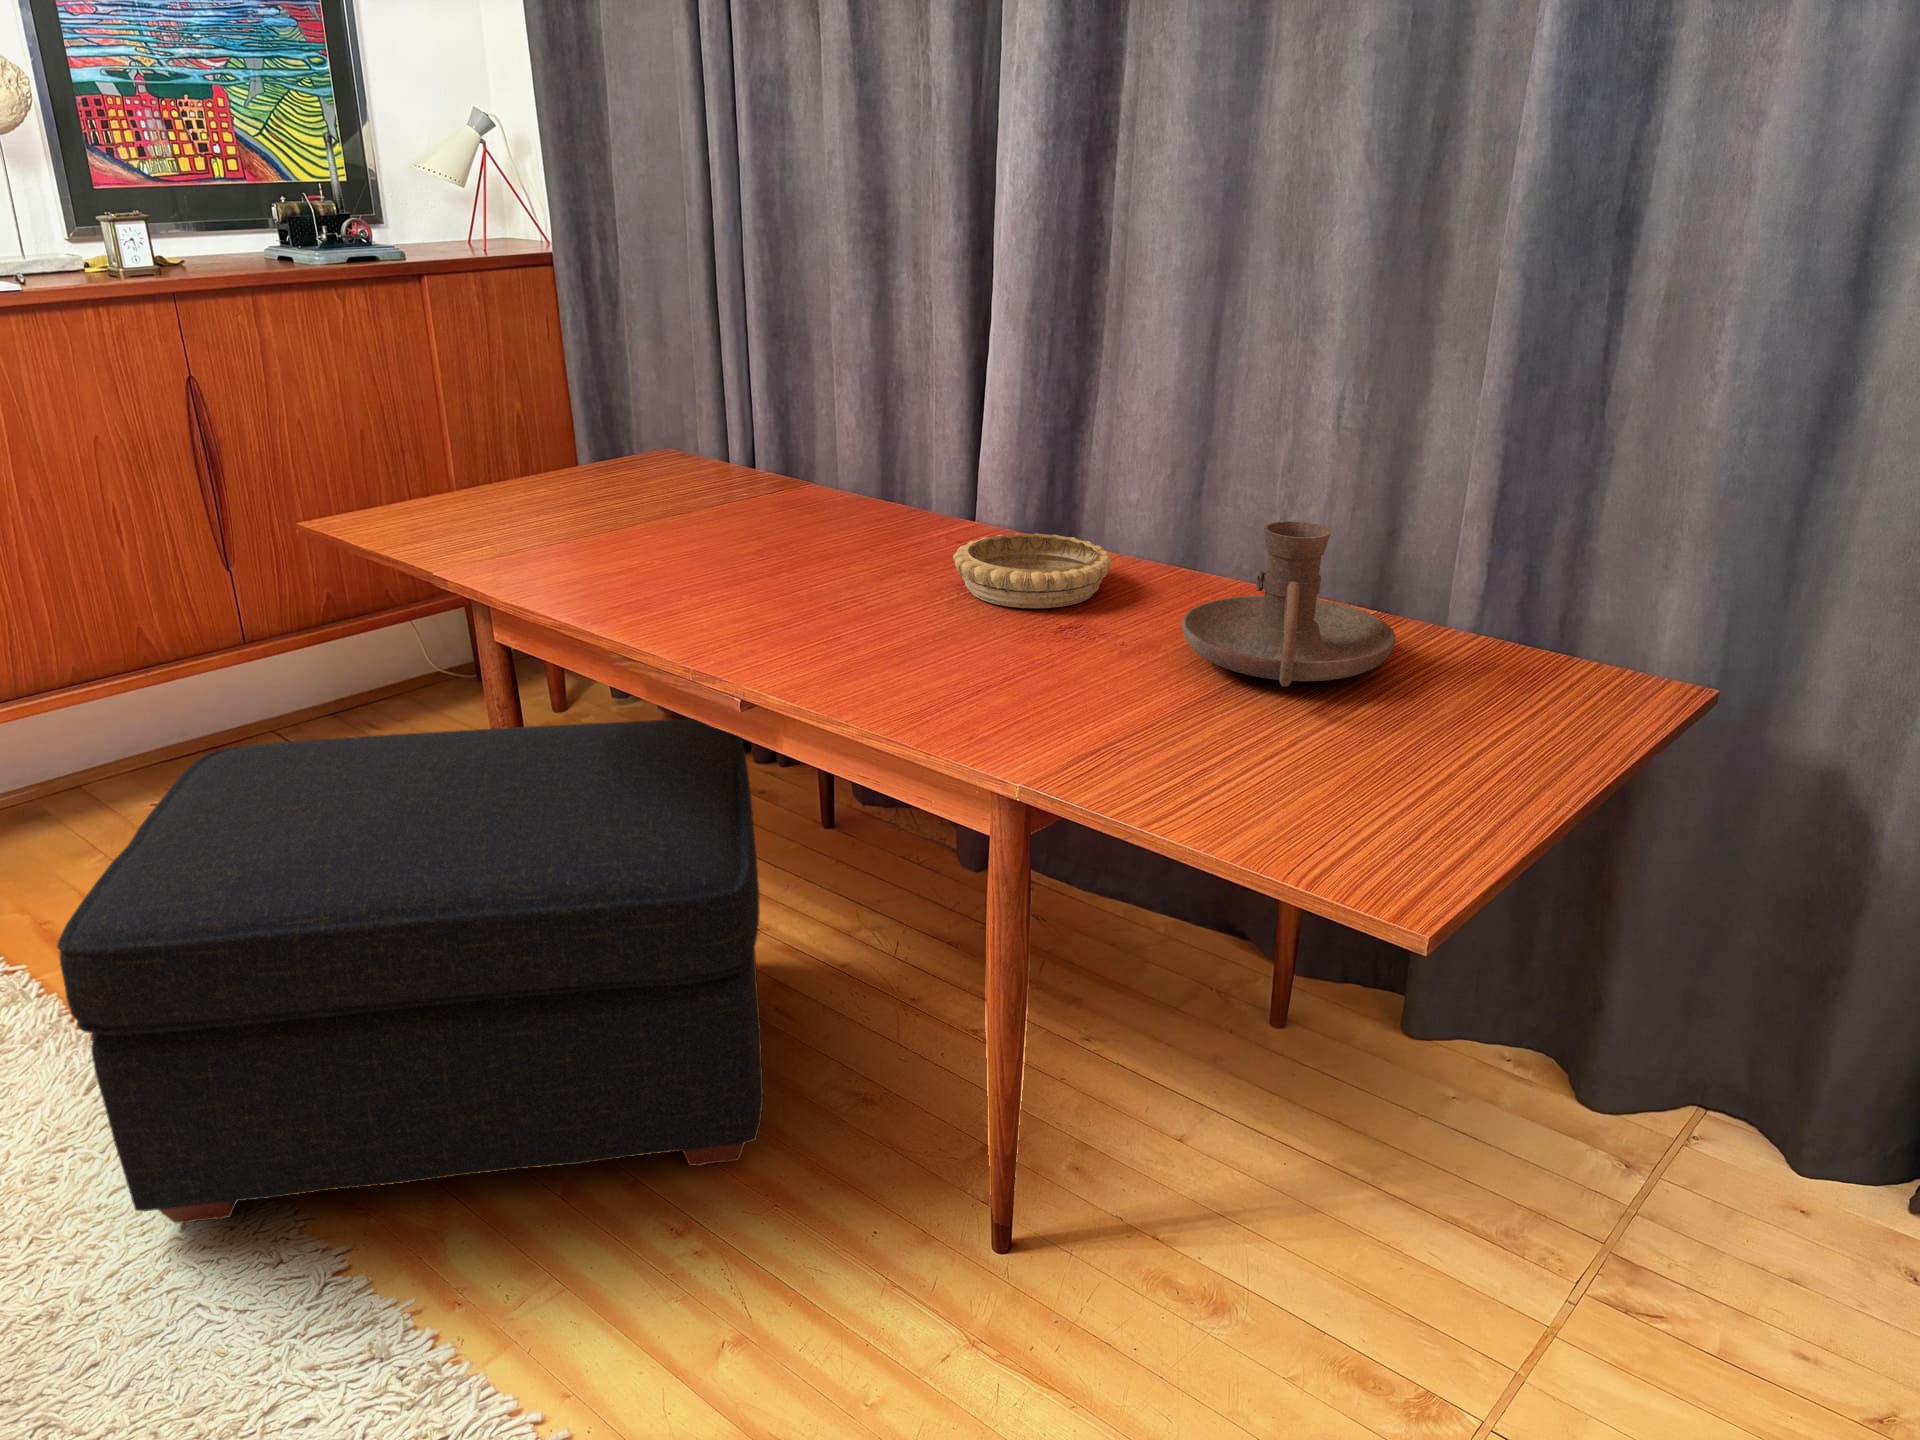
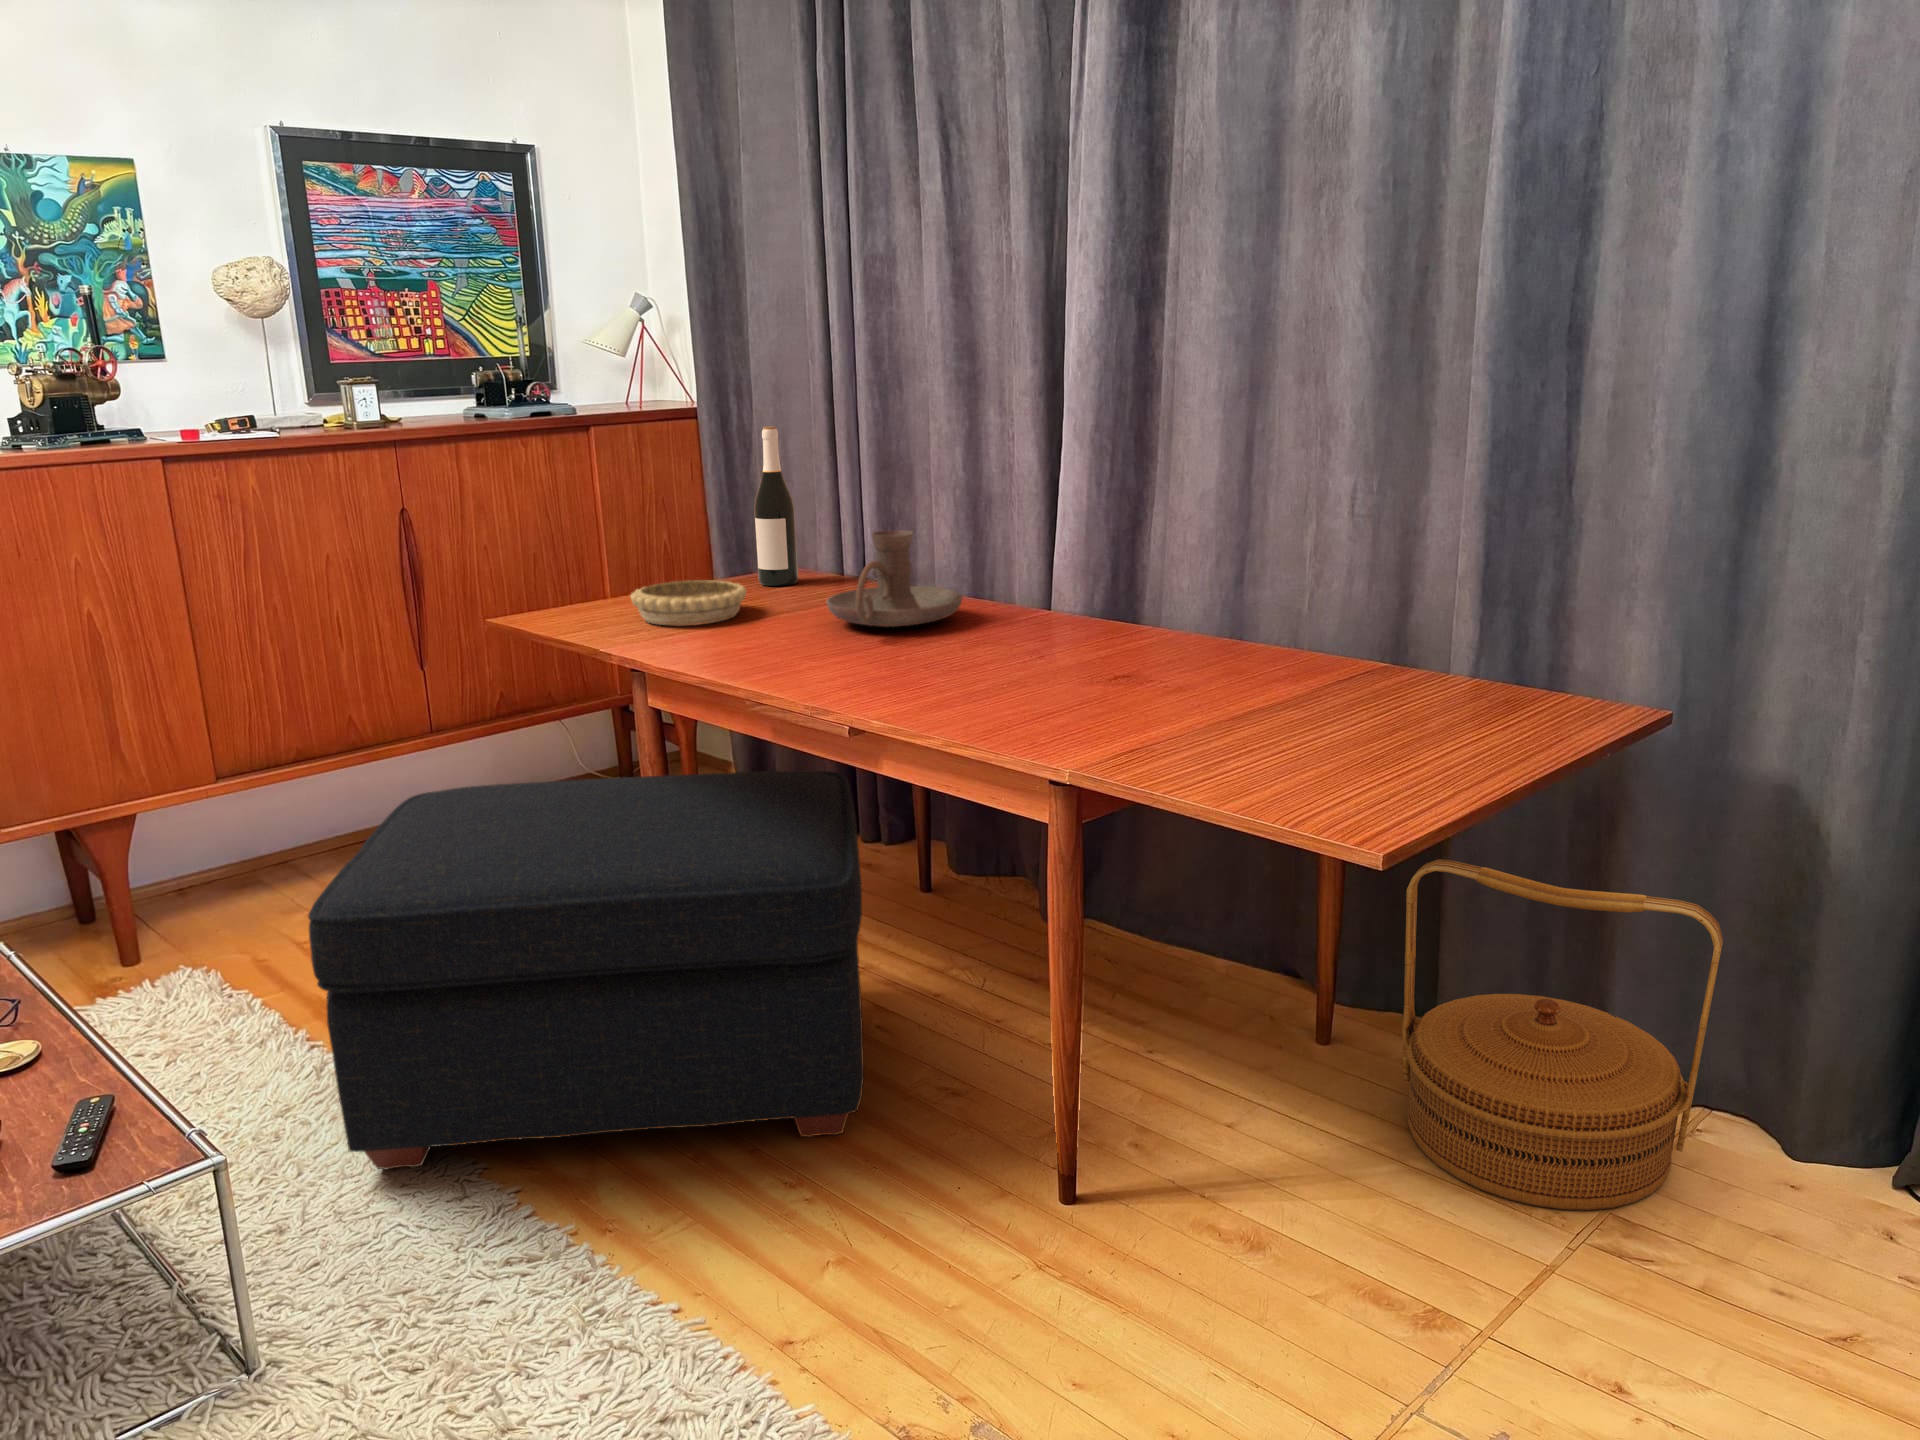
wine bottle: none [622,291,677,485] -> present [754,427,798,586]
candle holder: present [1182,521,1395,686] -> present [827,530,962,627]
decorative bowl: present [953,533,1112,608] -> present [631,580,746,625]
woven basket: none [1375,846,1755,1247] -> present [1402,860,1723,1210]

